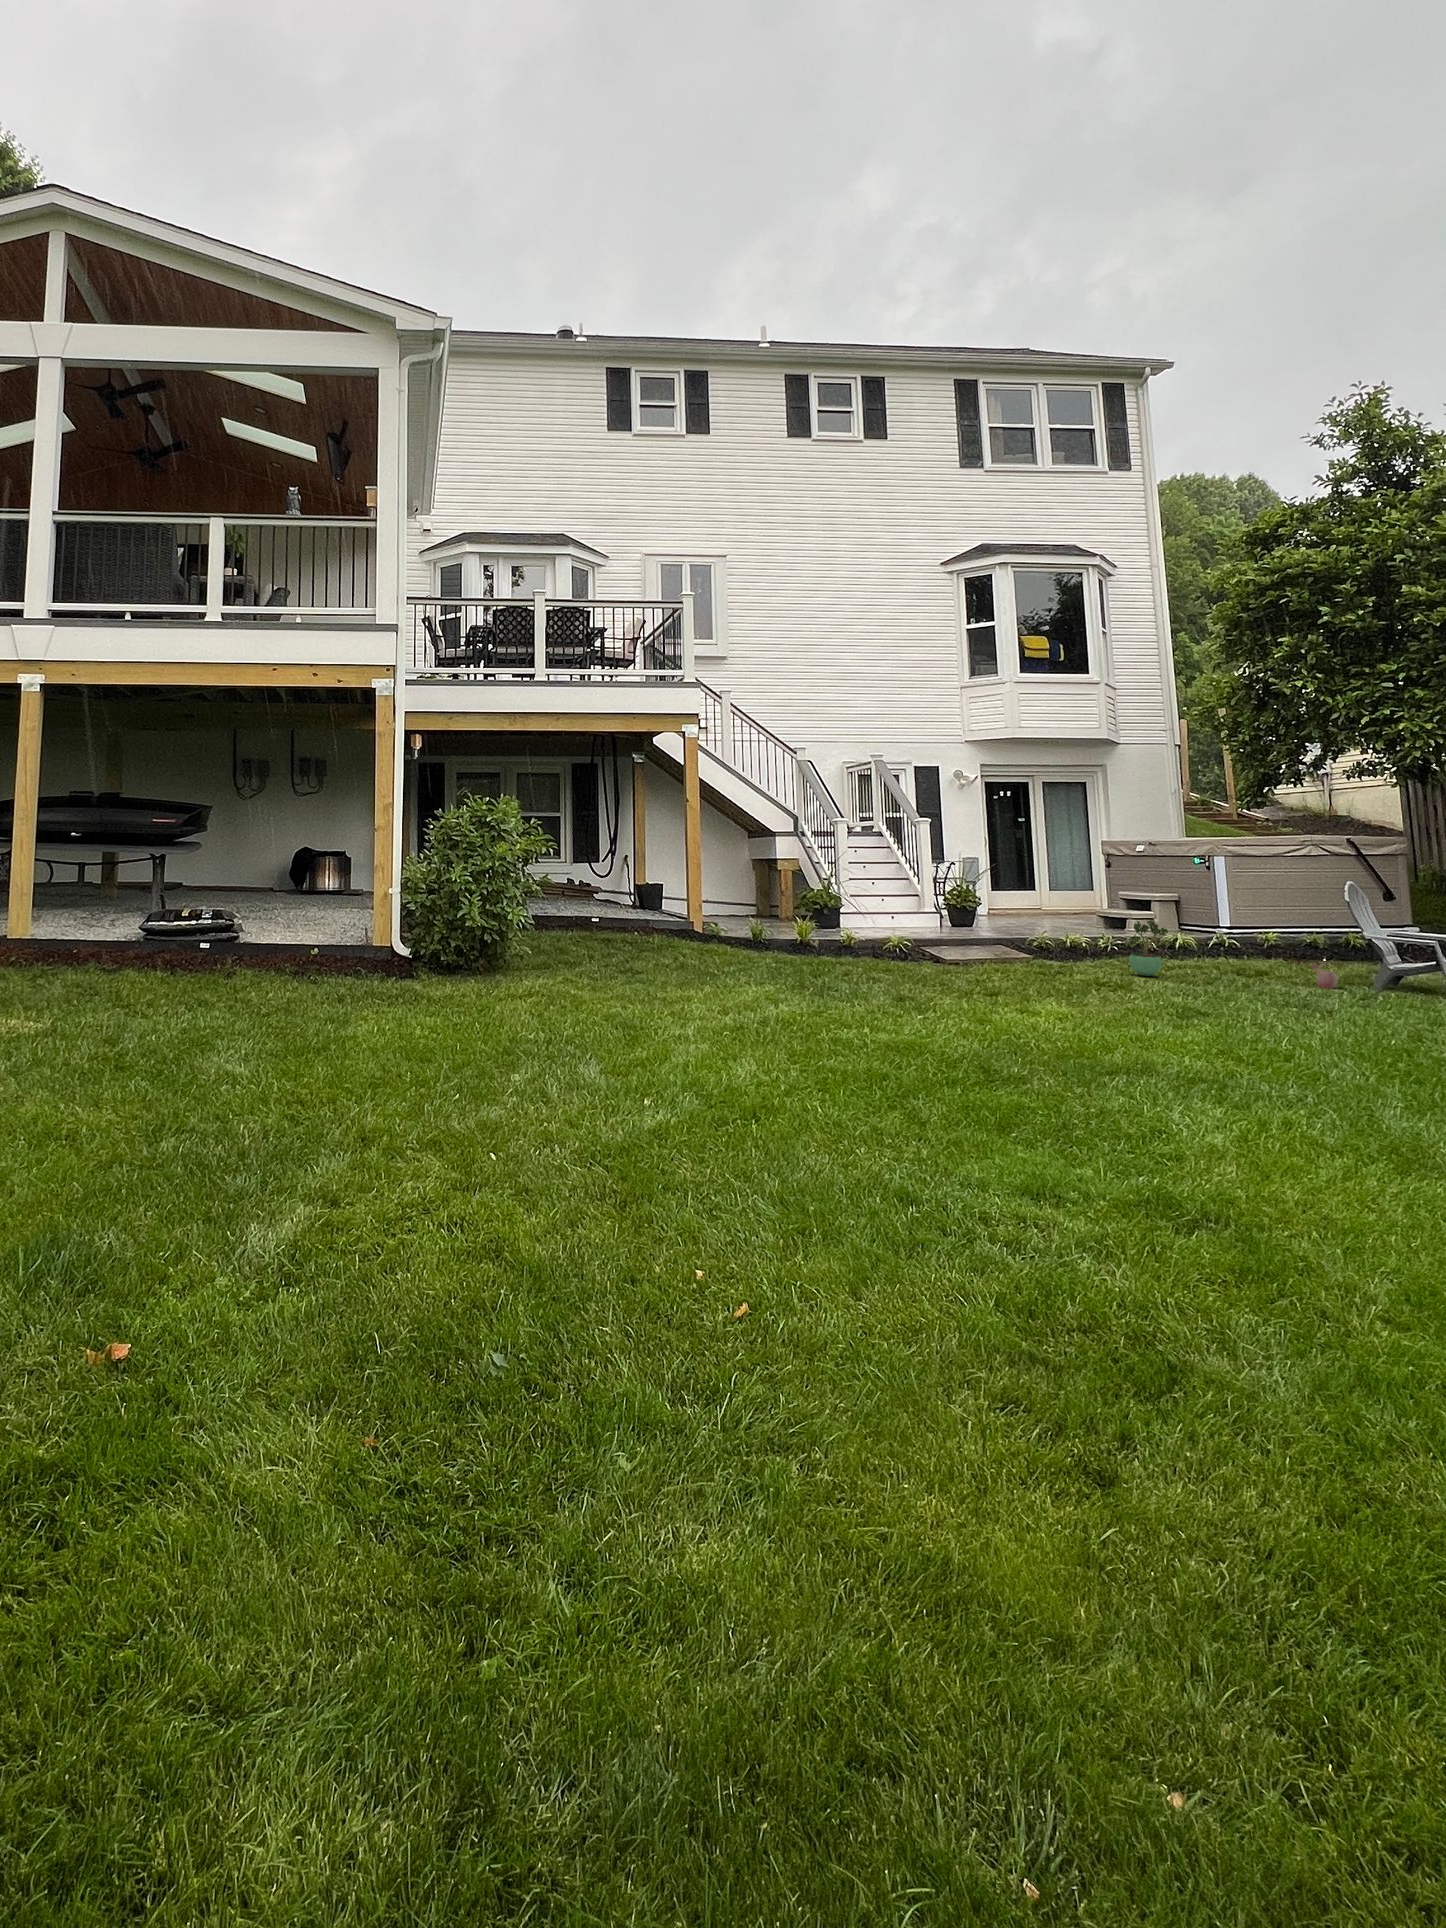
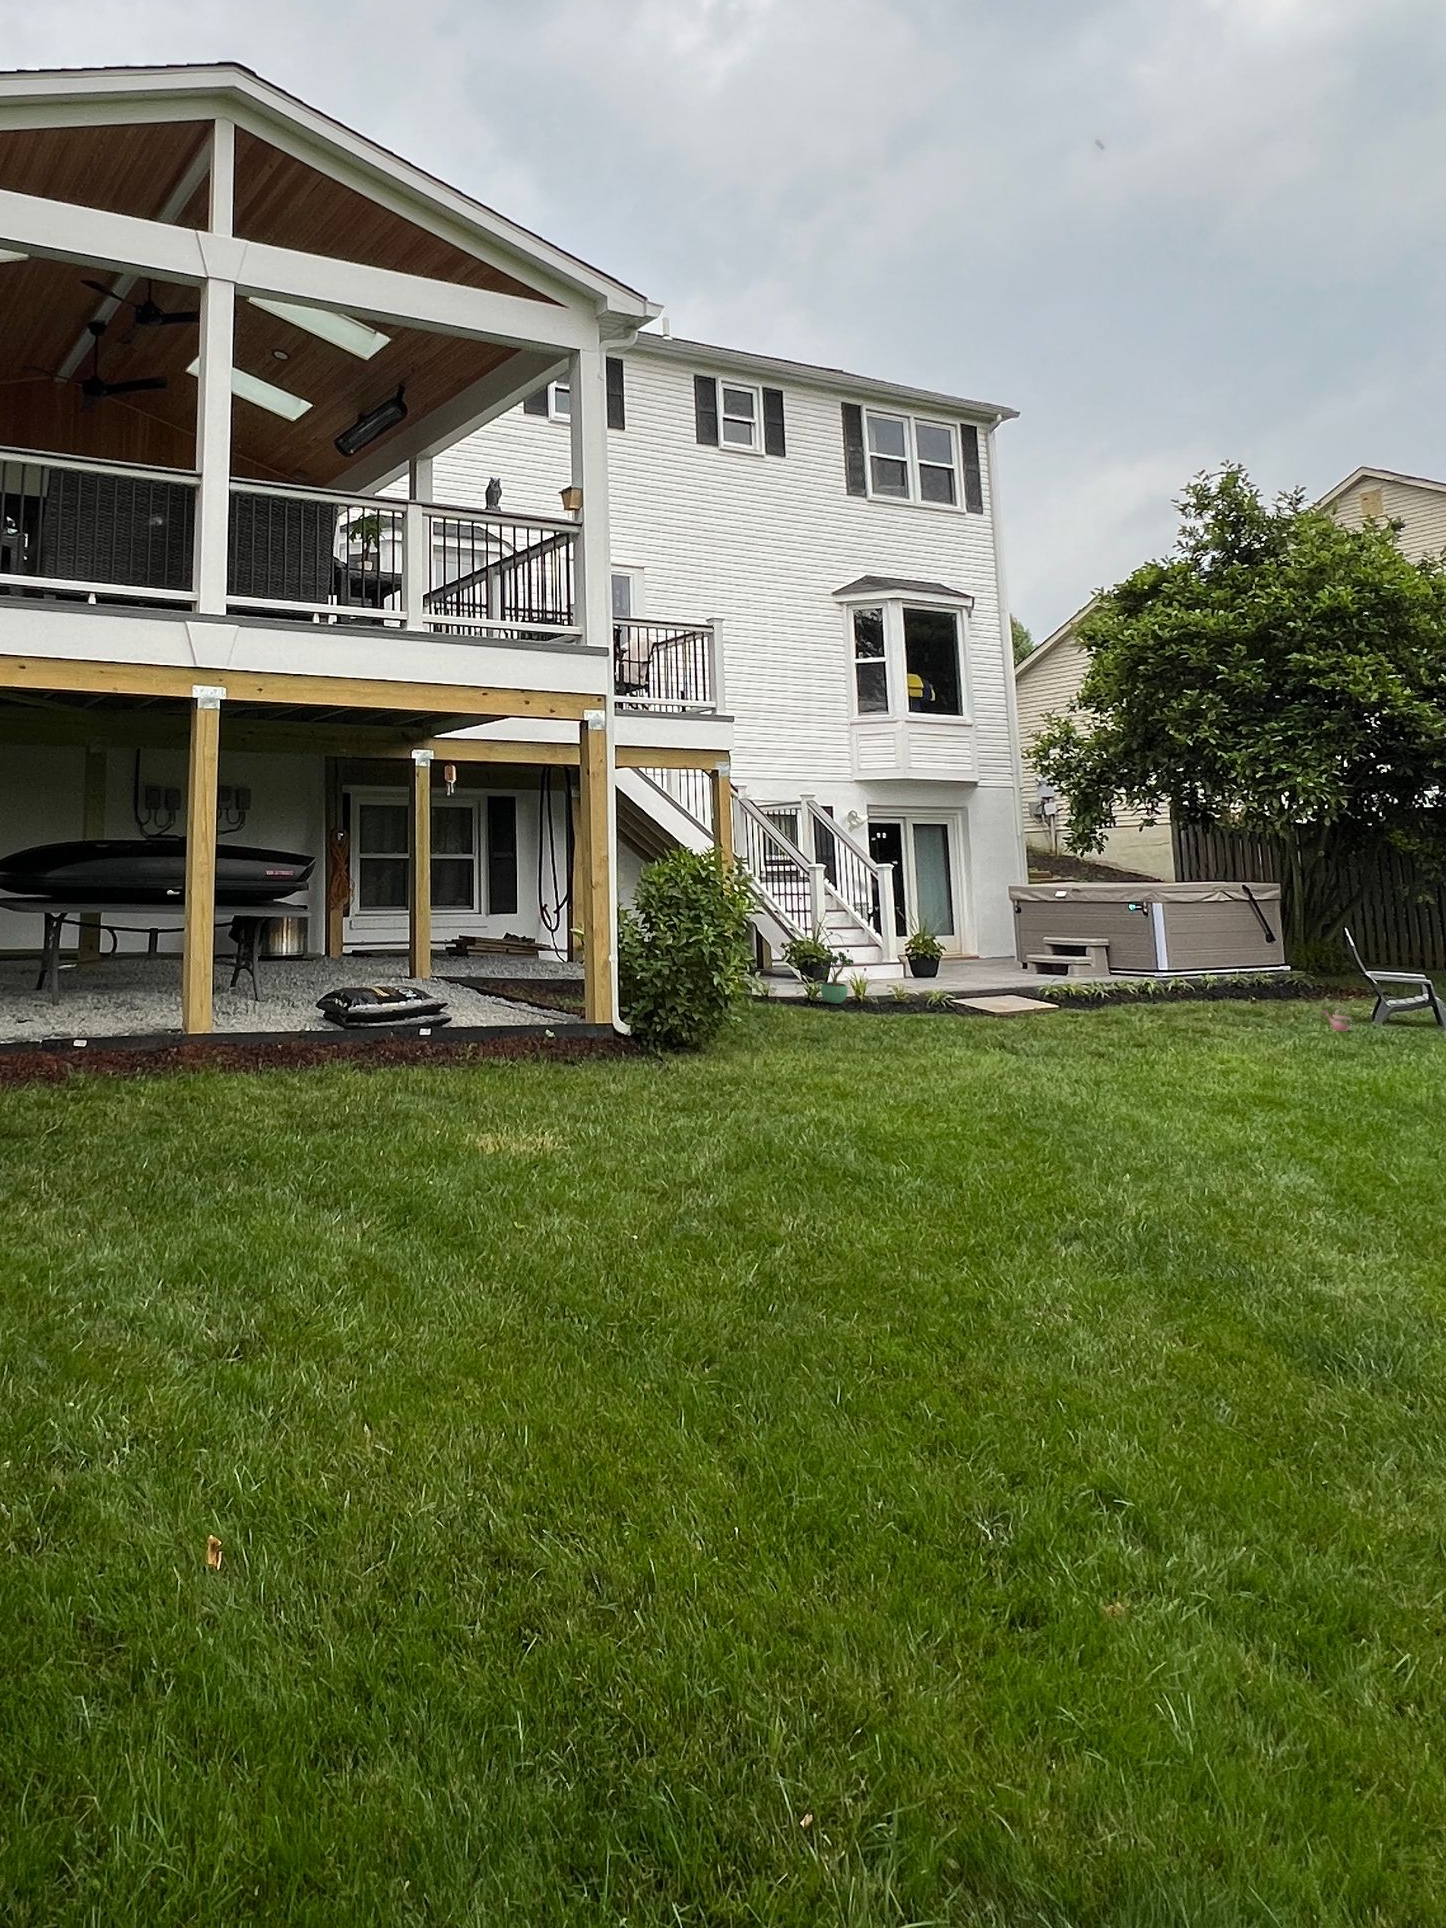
potted plant: present [1129,920,1168,976] -> present [821,952,854,1004]

